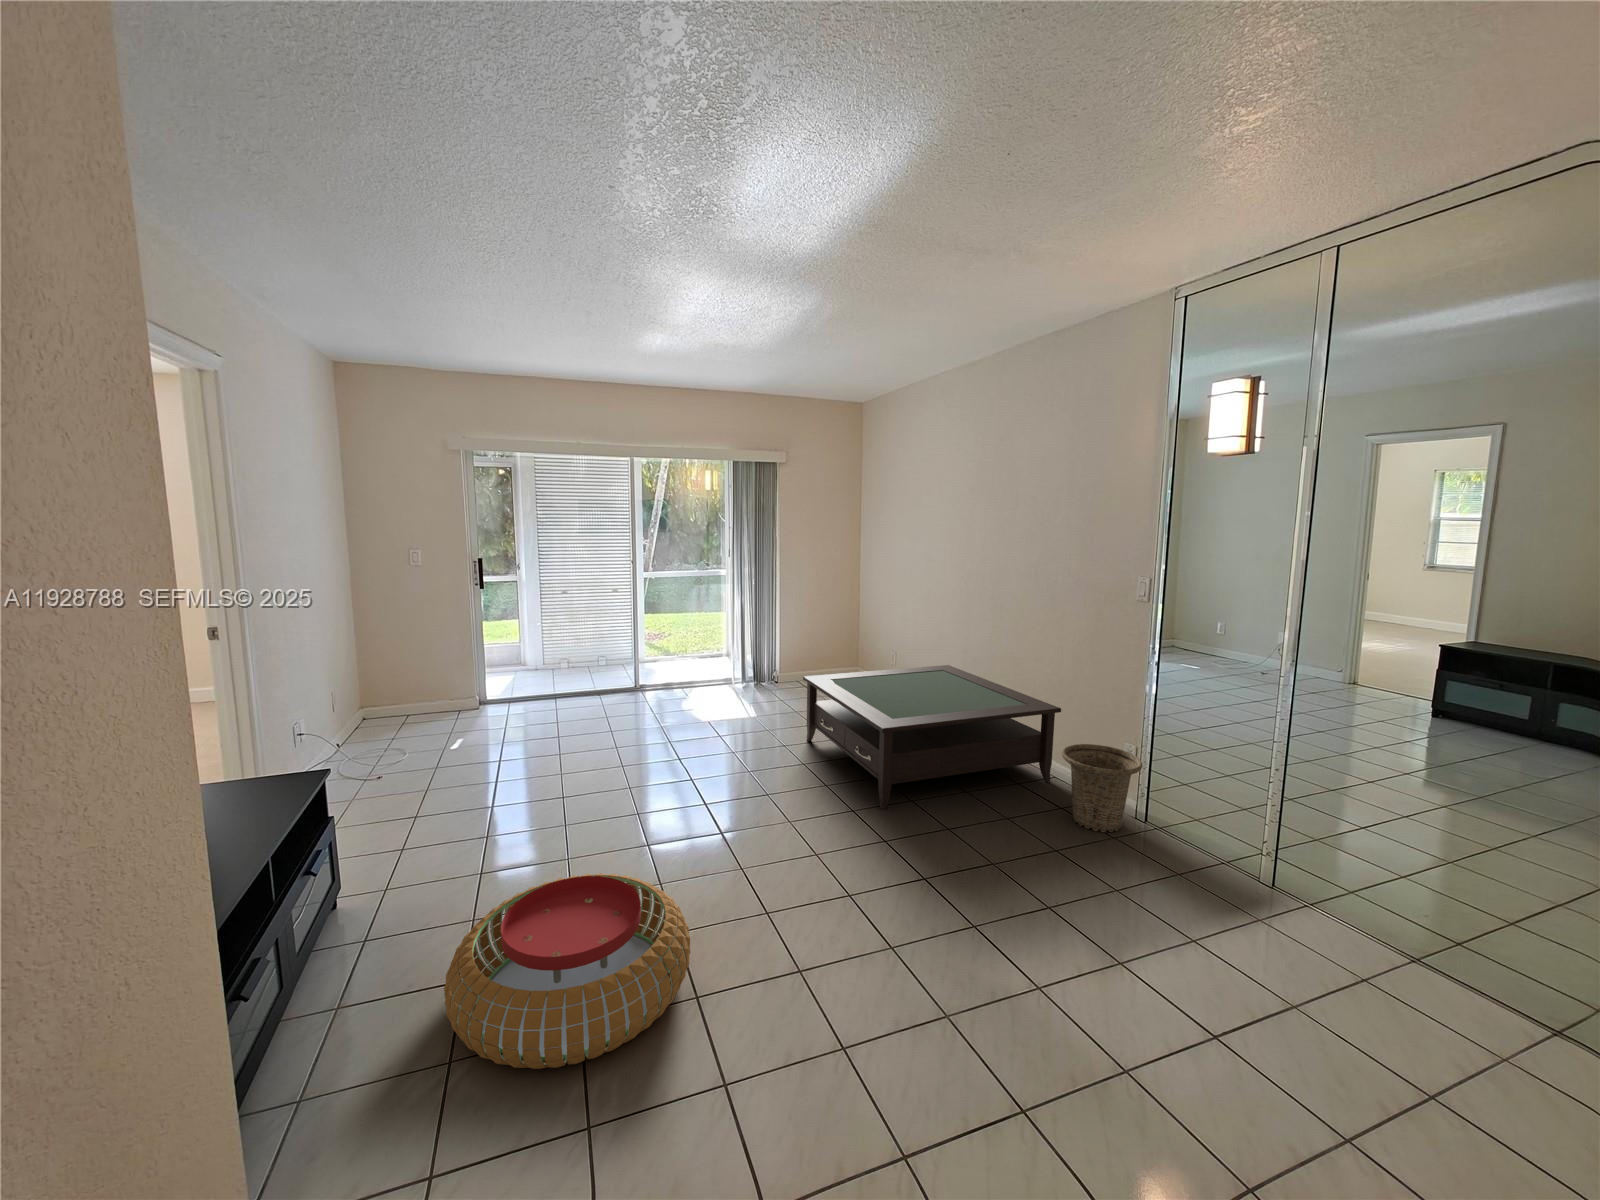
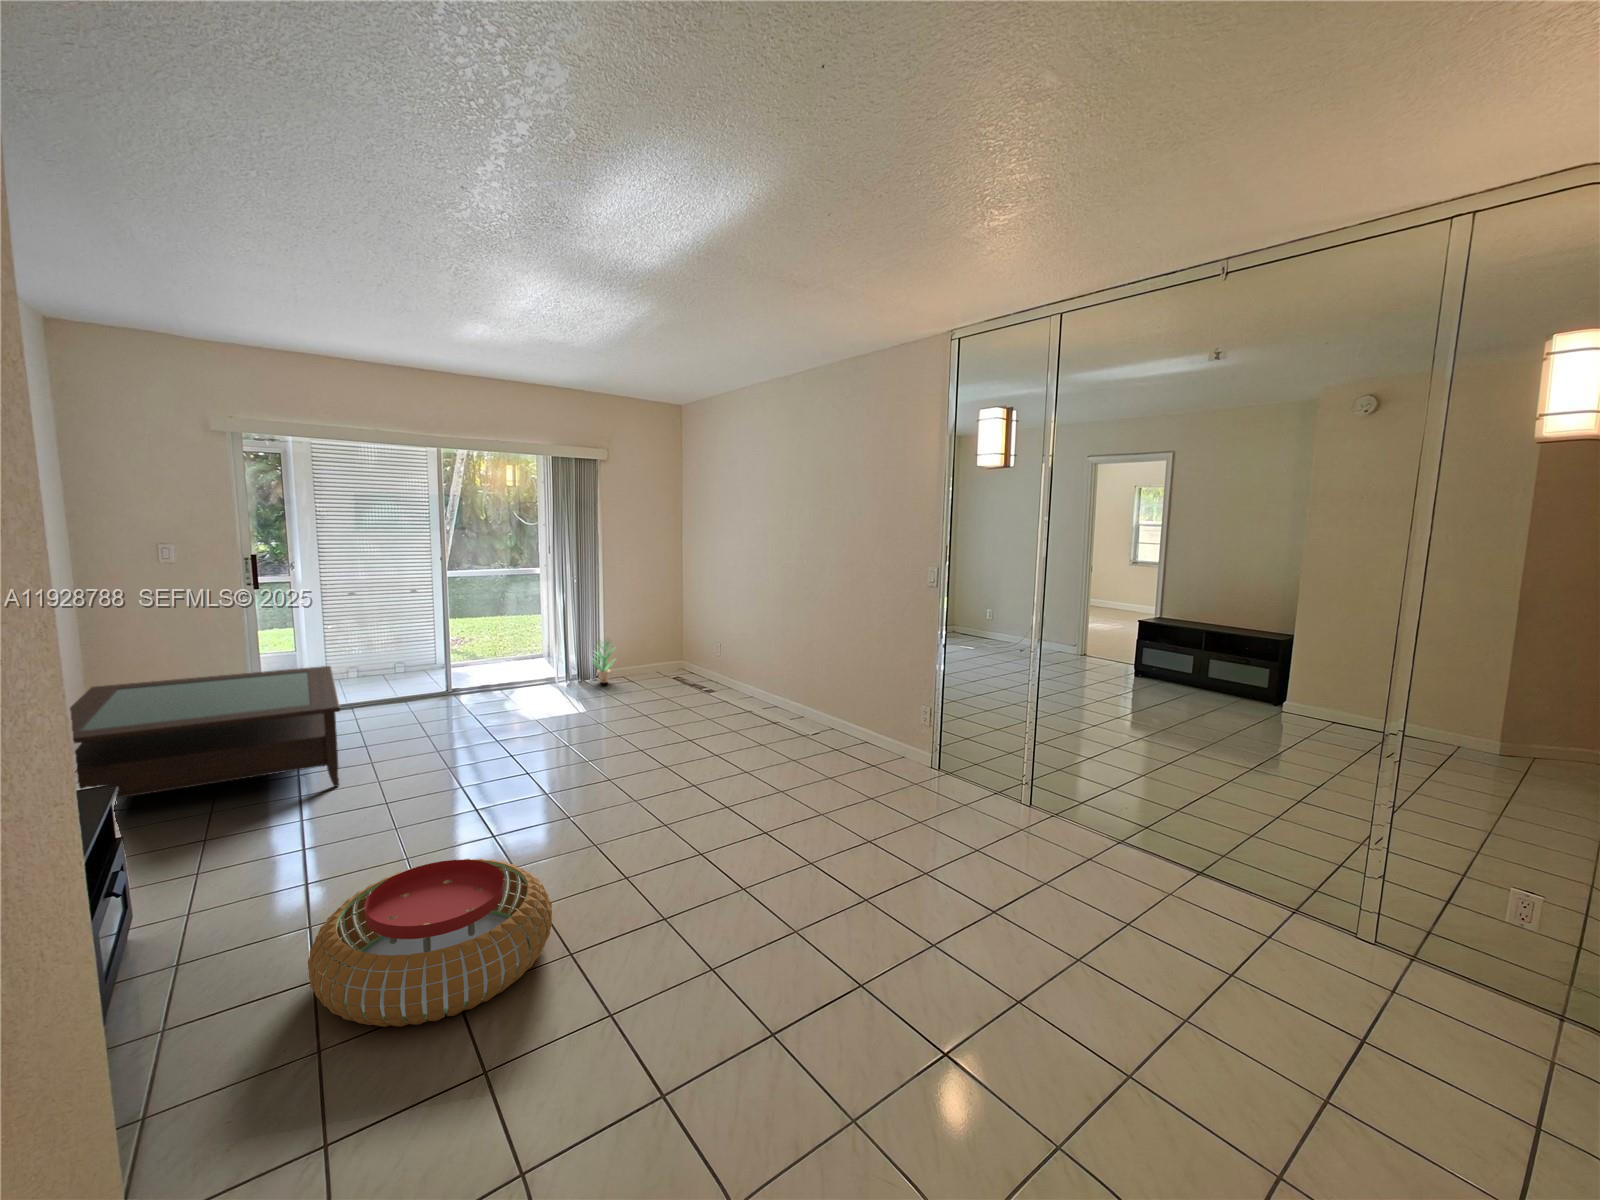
potted plant: none [765,639,790,684] -> present [594,641,614,683]
coffee table: present [803,665,1061,809] -> present [70,666,340,798]
basket: present [1062,744,1142,832] -> none [874,716,938,789]

